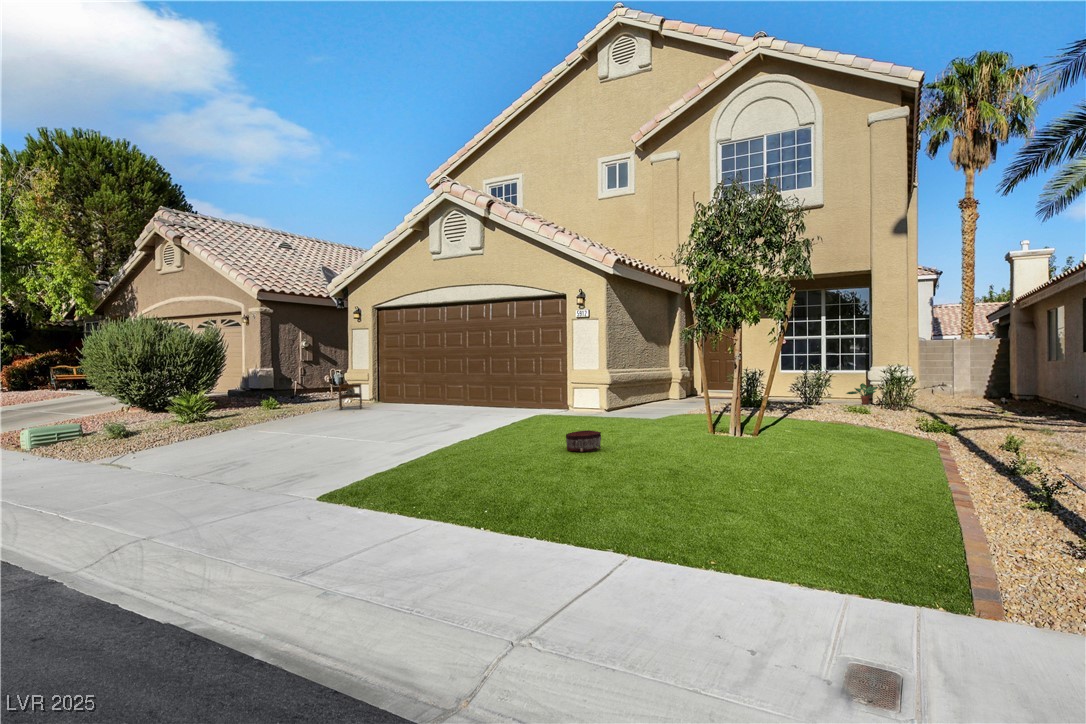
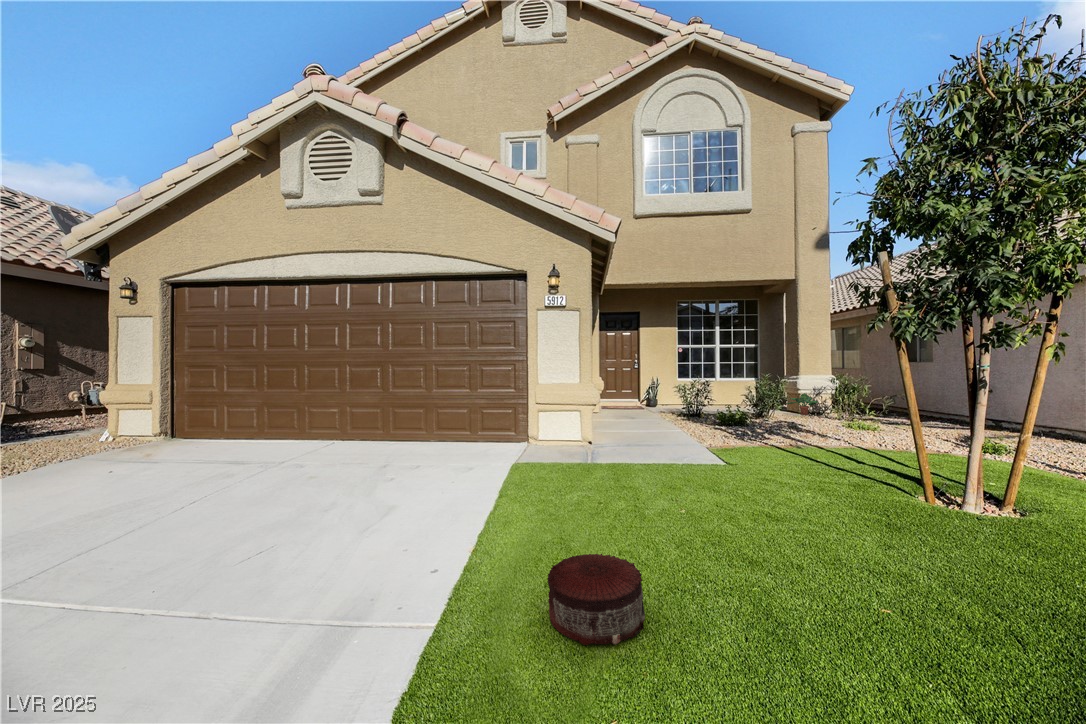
armchair: present [339,383,362,410] -> none [83,406,137,457]
pouf: present [566,430,601,452] -> present [548,554,645,645]

